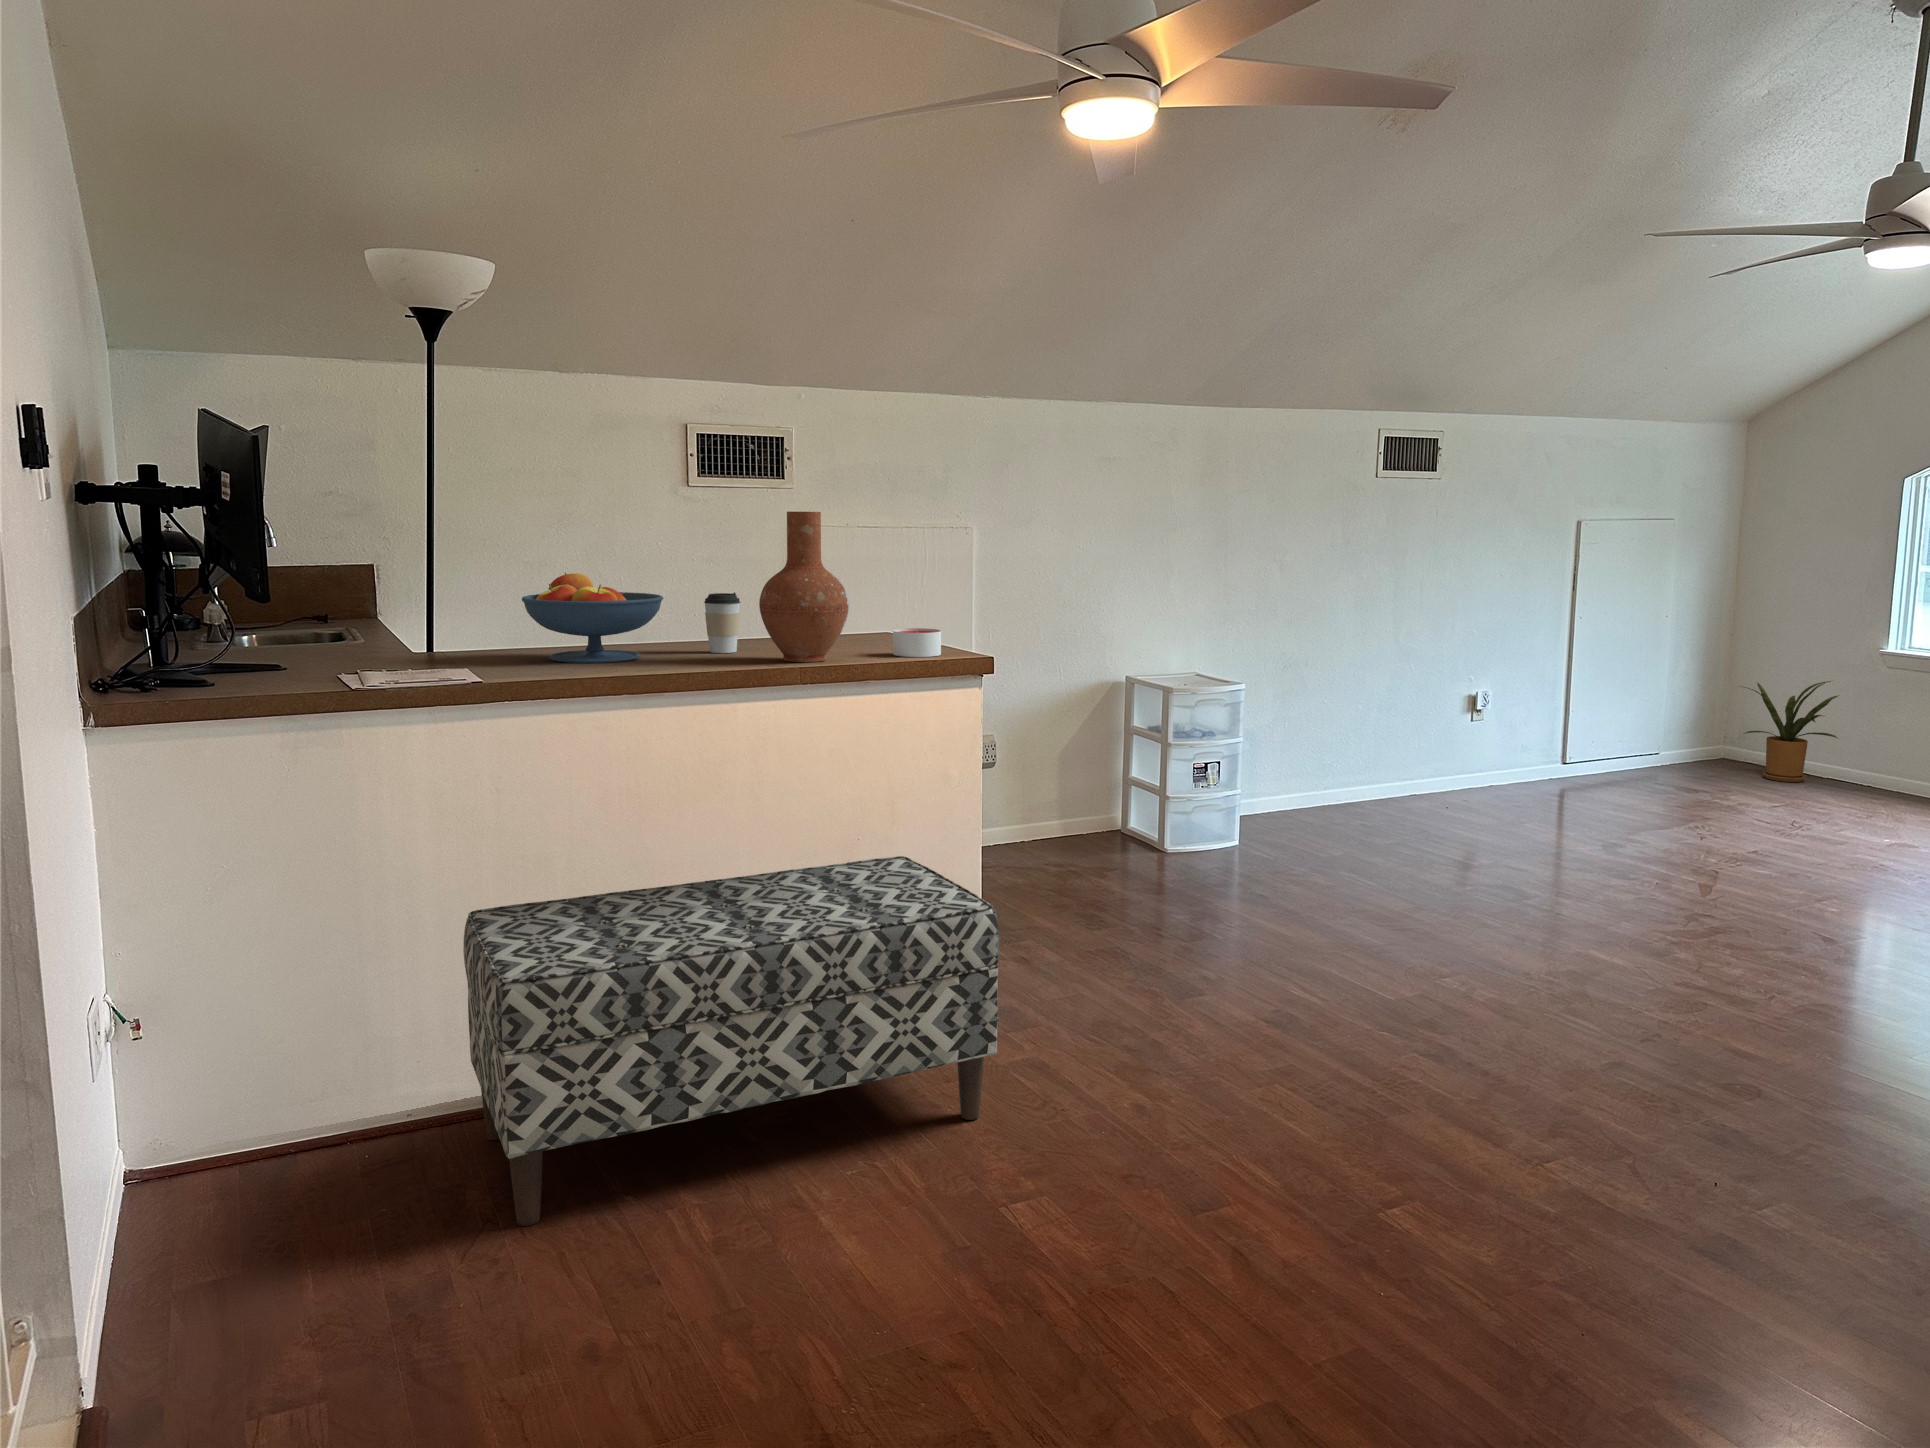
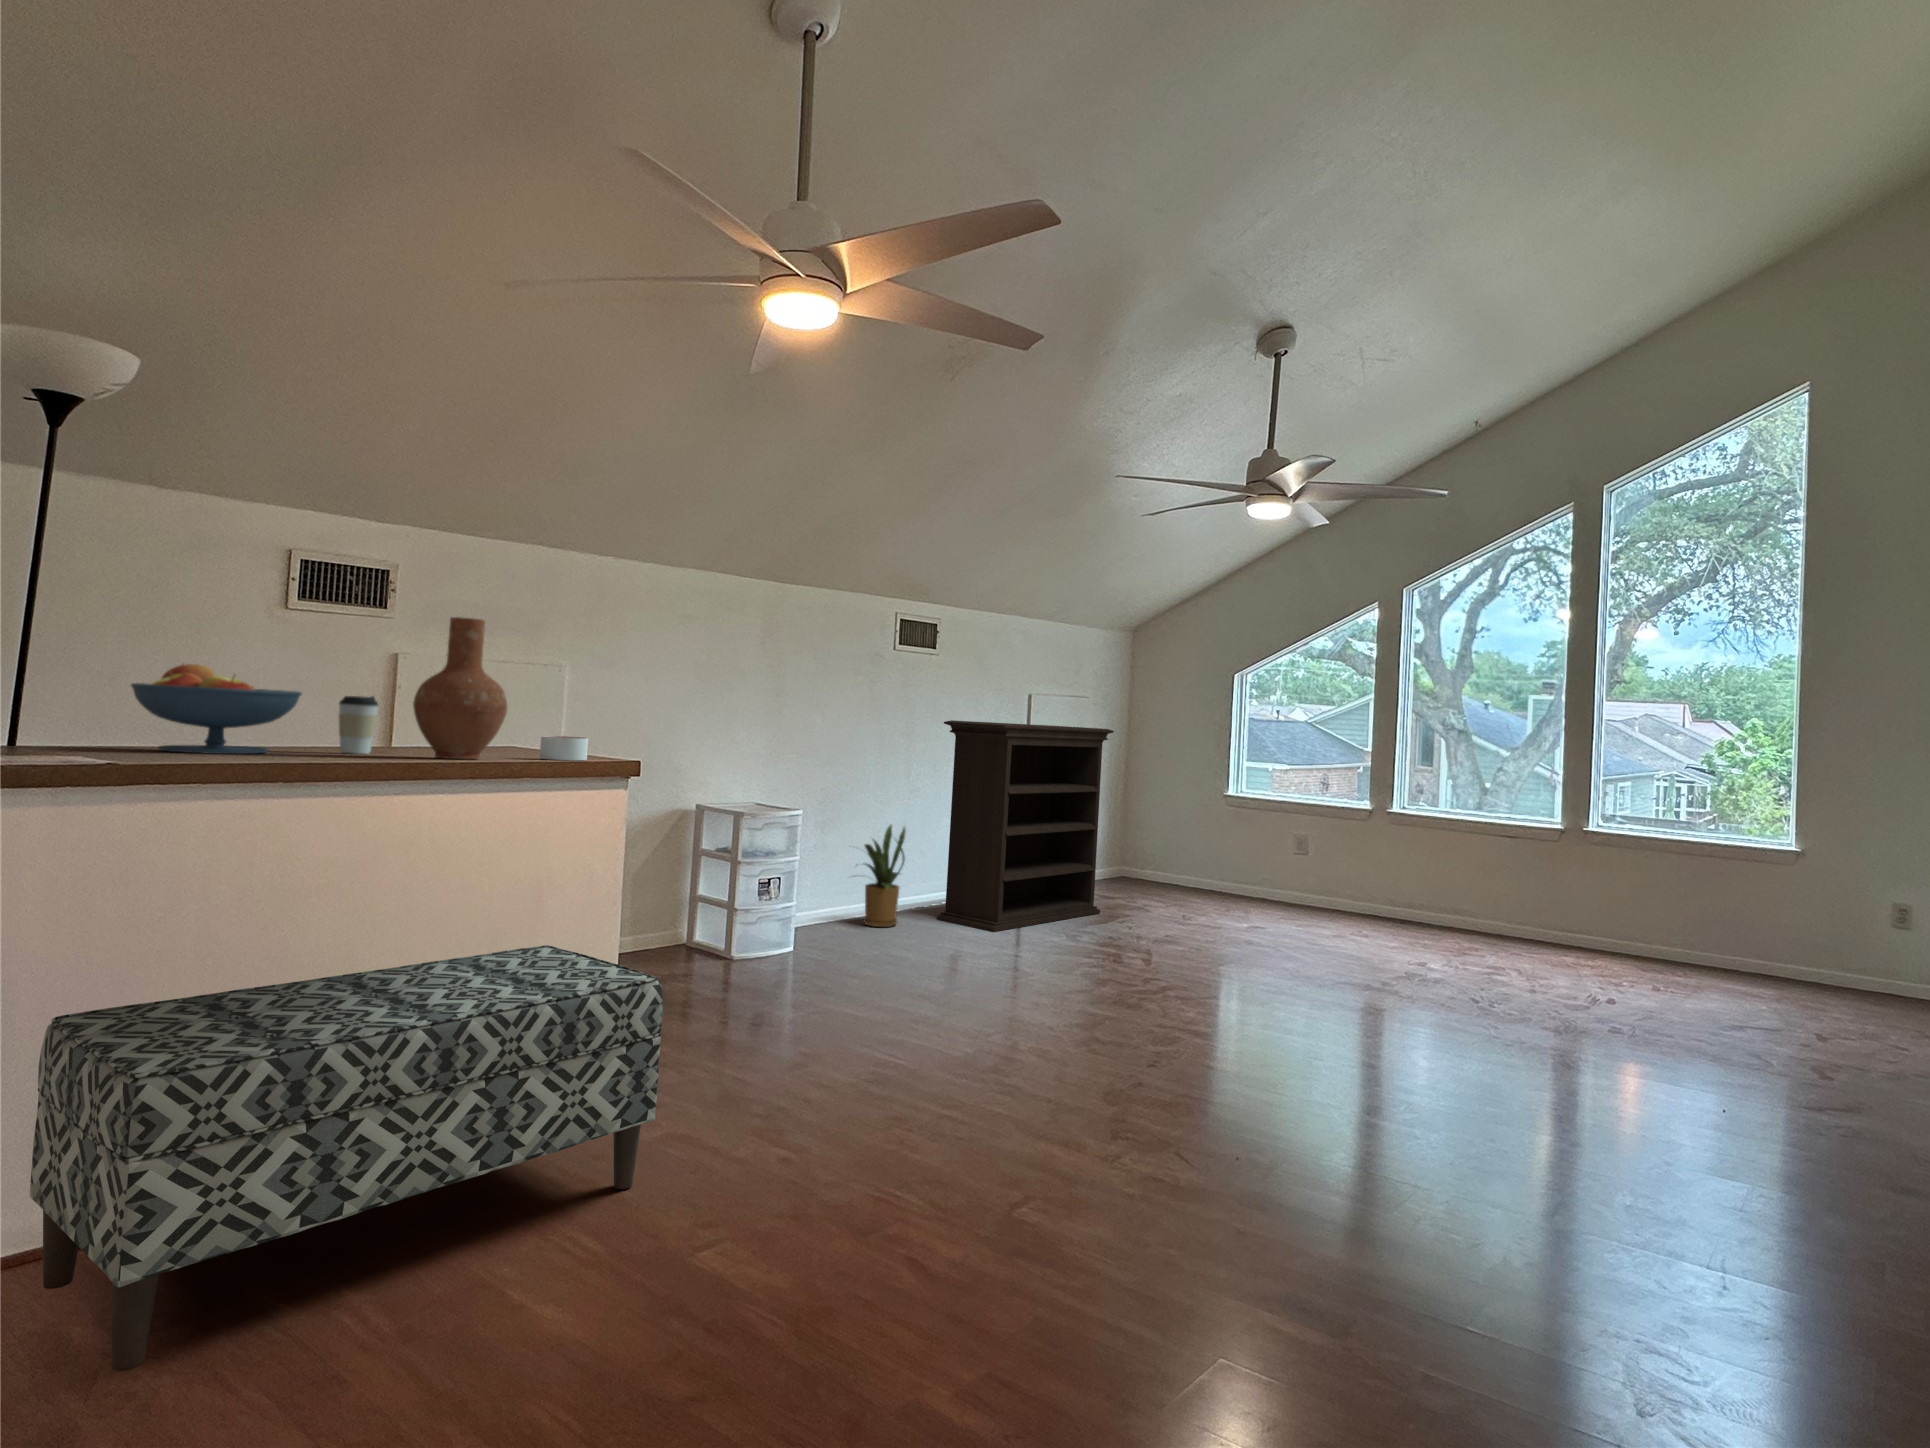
bookshelf: none [1432,562,1694,835] -> present [937,720,1114,932]
house plant: present [1744,681,1839,782] -> present [854,825,906,927]

